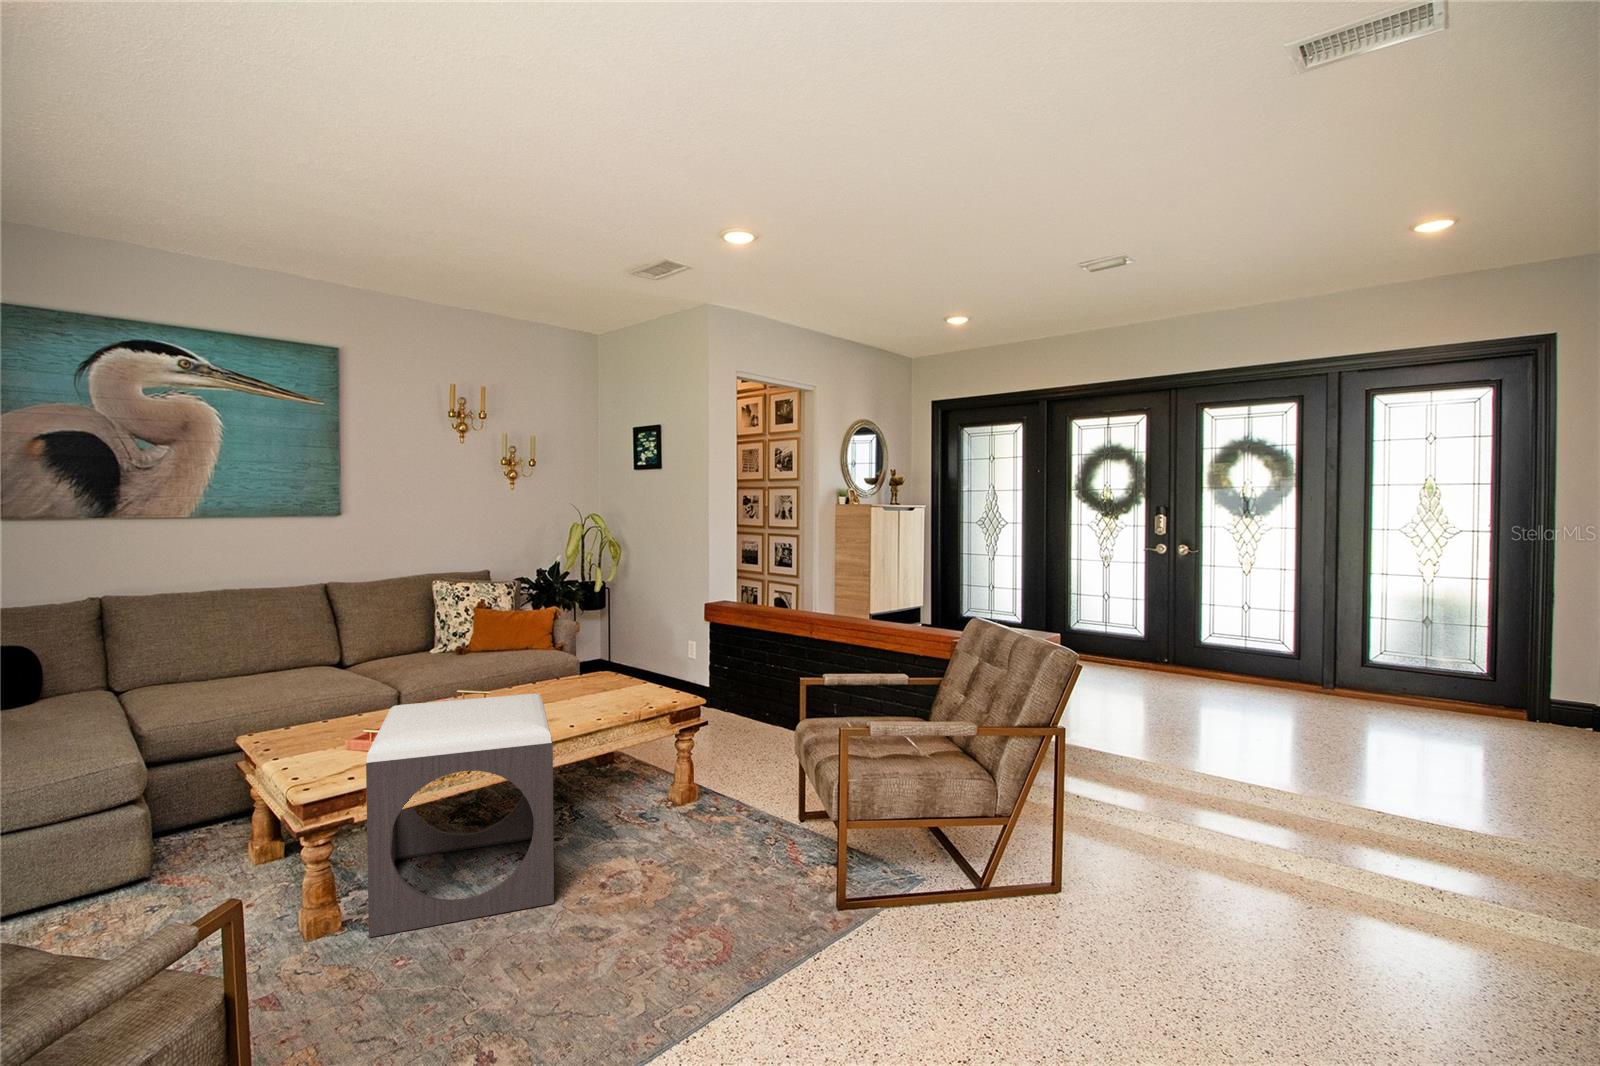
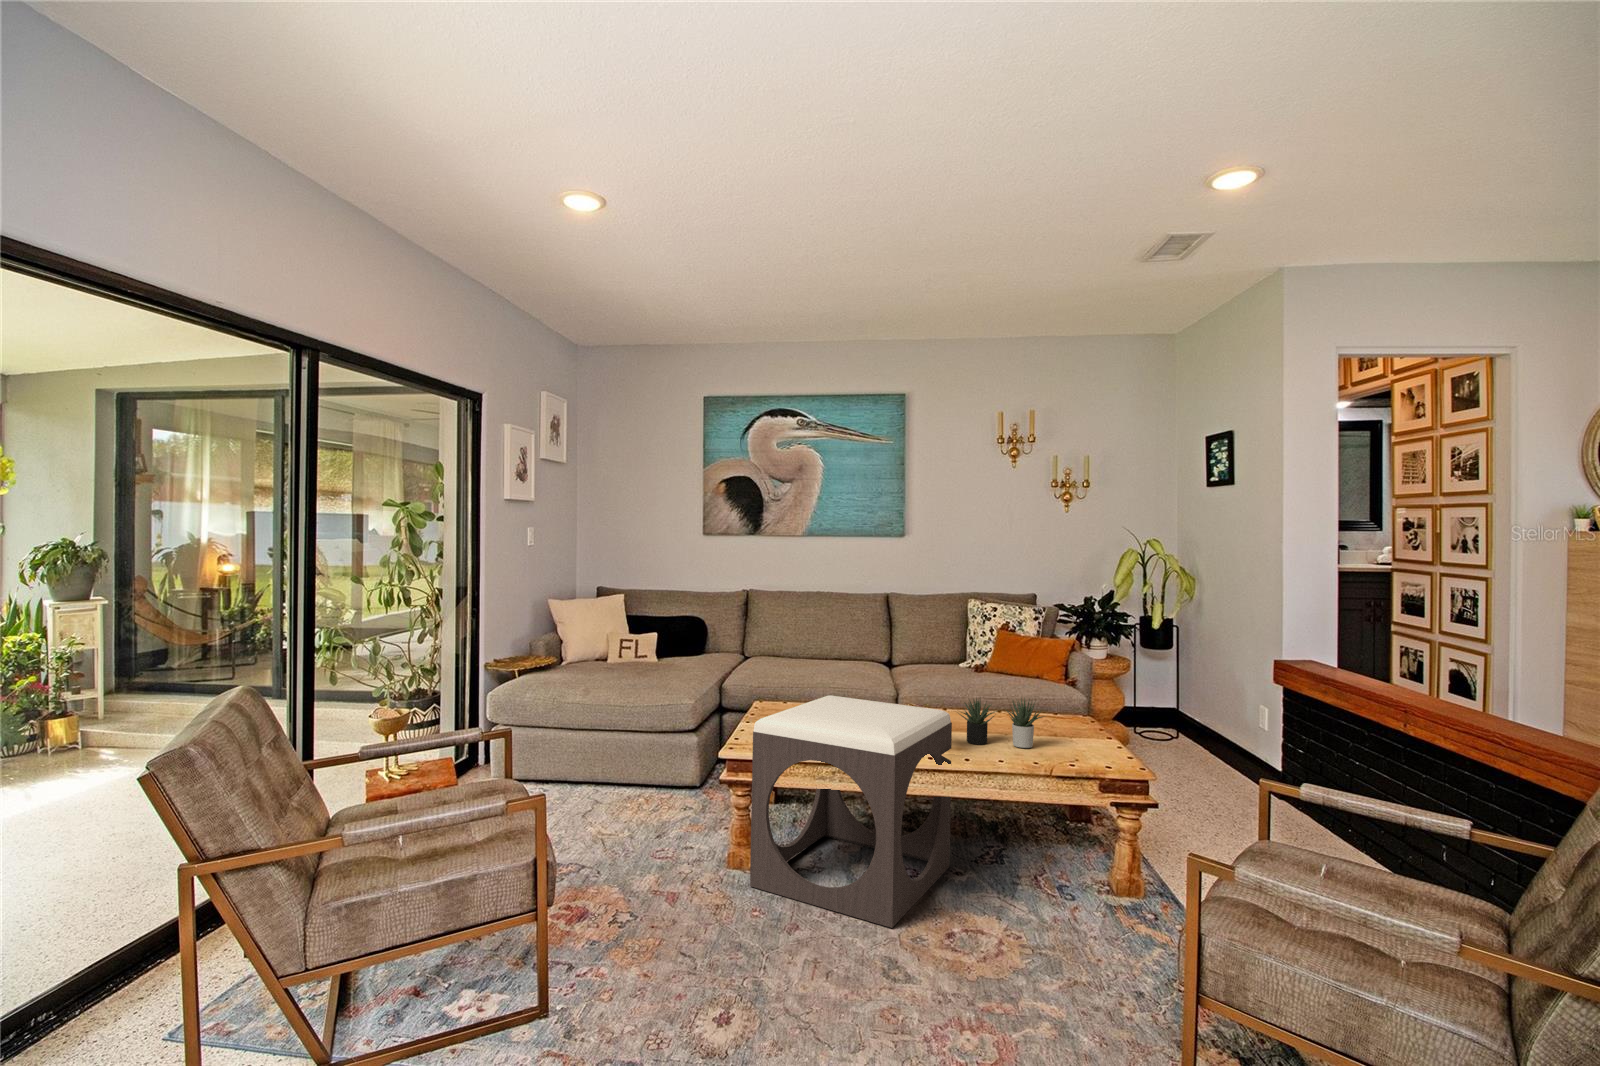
succulent plant: none [533,666,613,719] -> present [959,698,1044,748]

